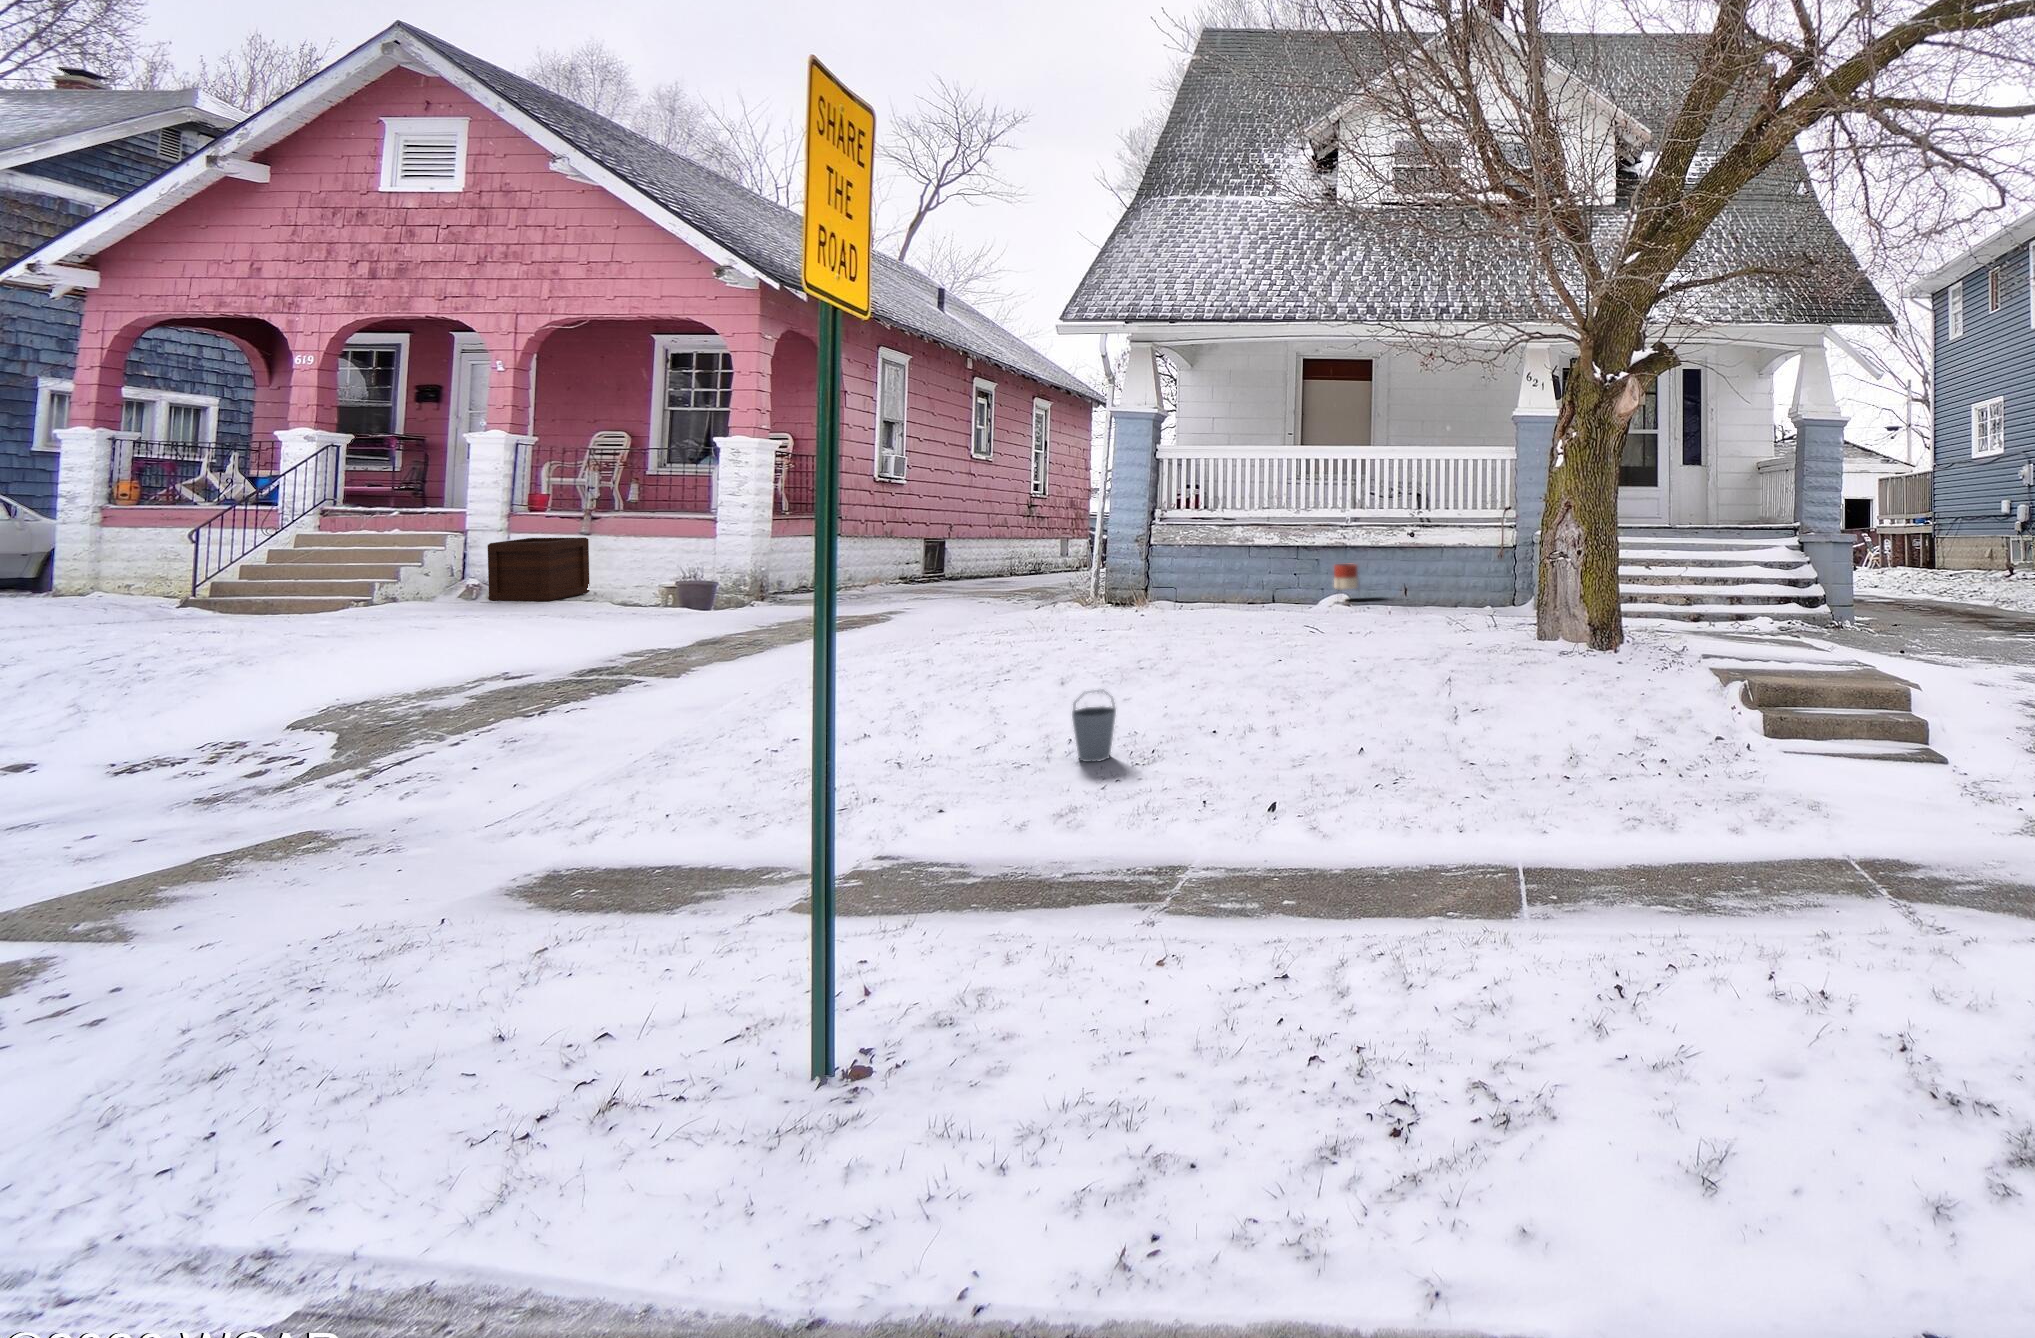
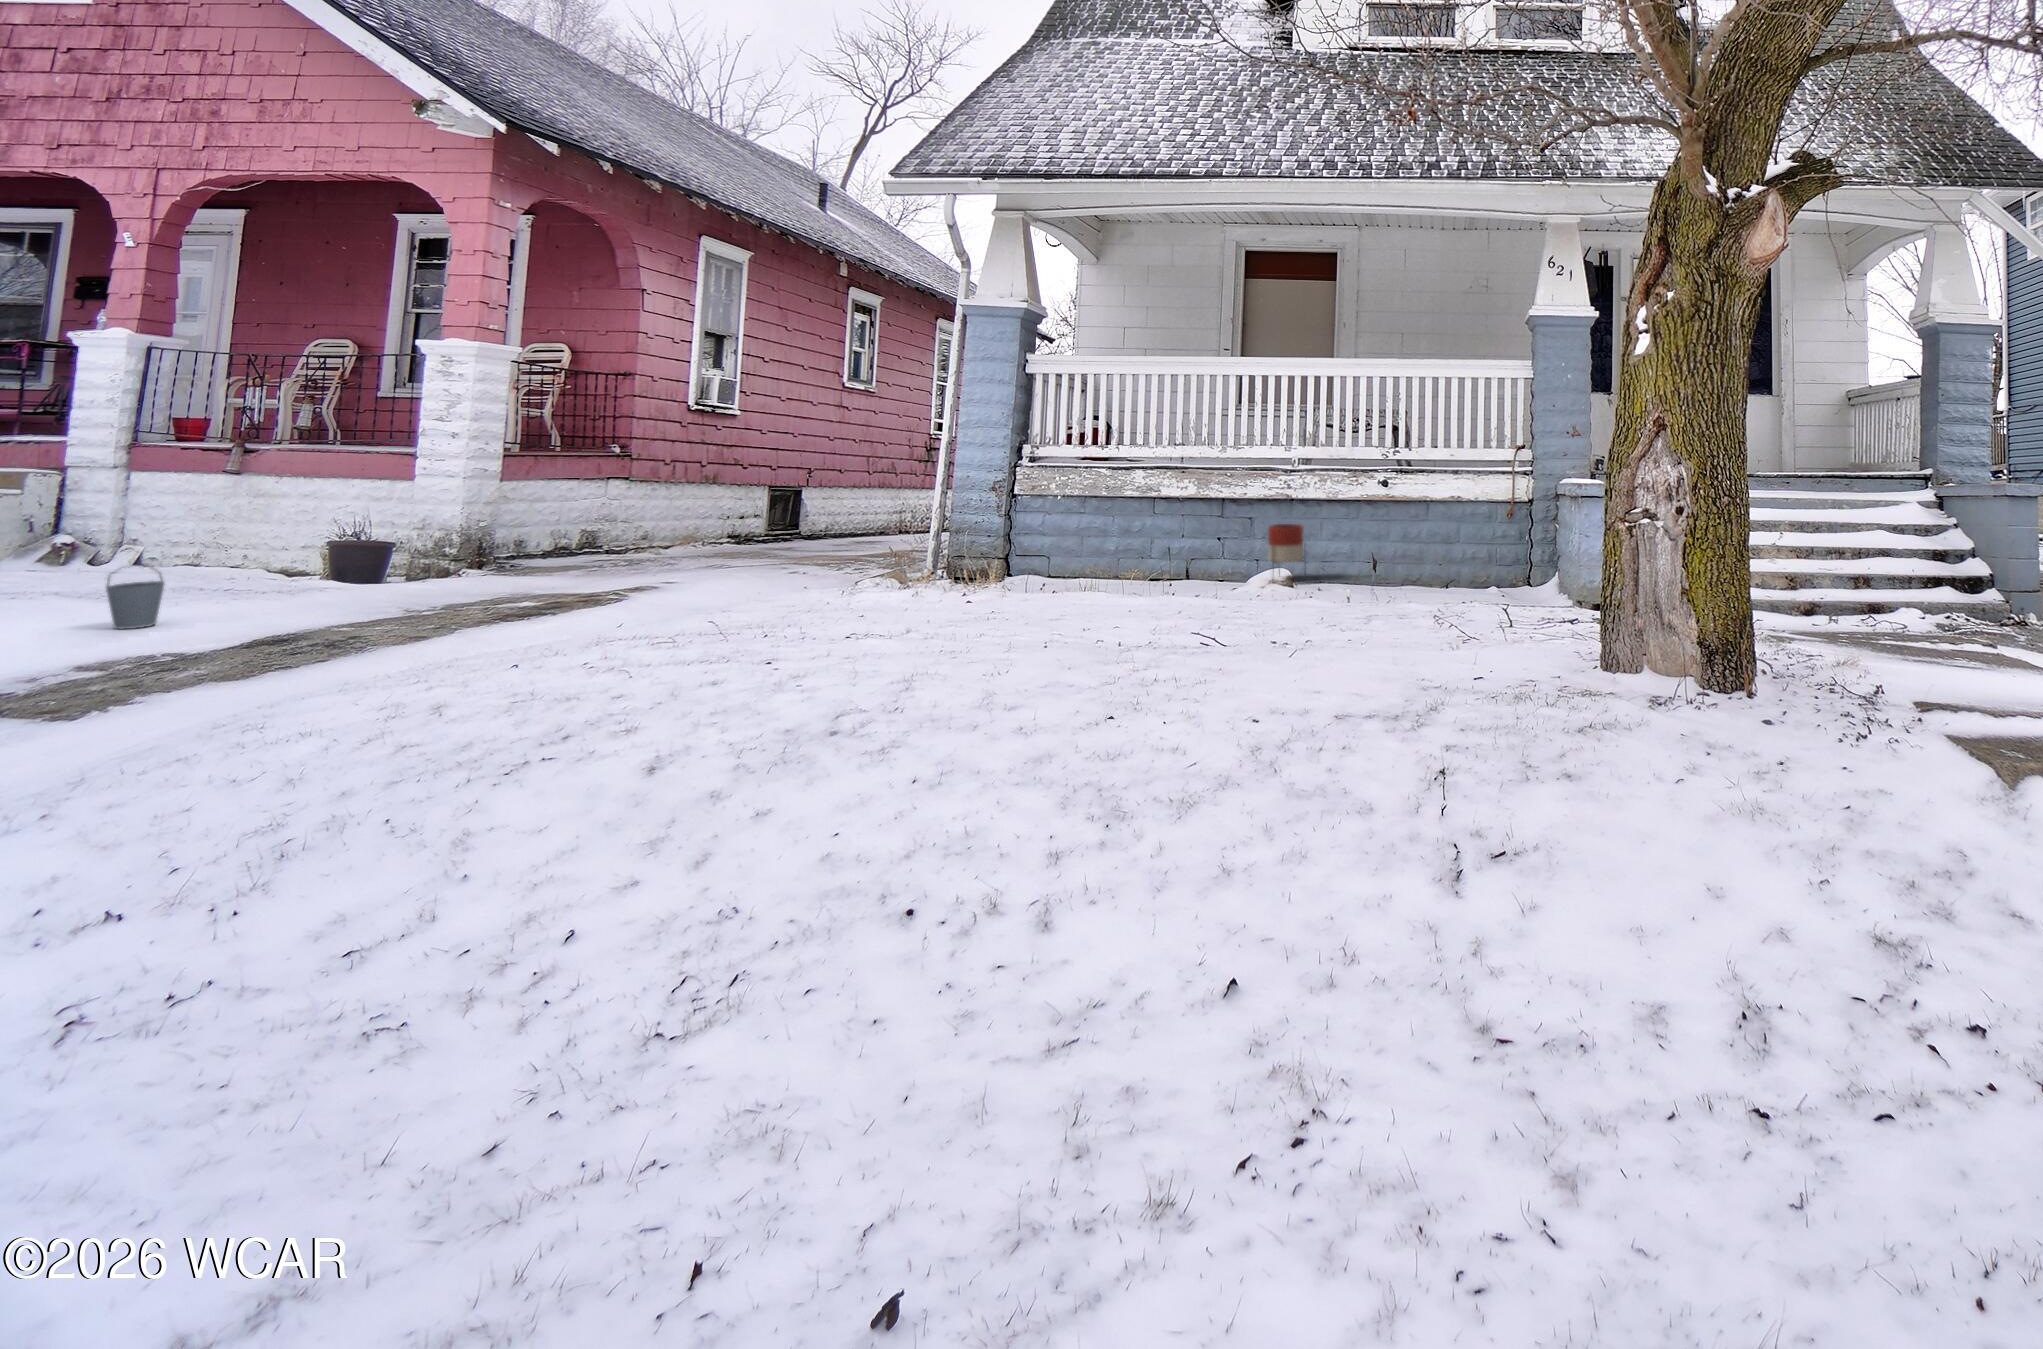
wooden crate: present [488,538,590,601] -> none [41,481,214,573]
bucket: present [1072,693,1116,762] -> present [106,564,164,629]

